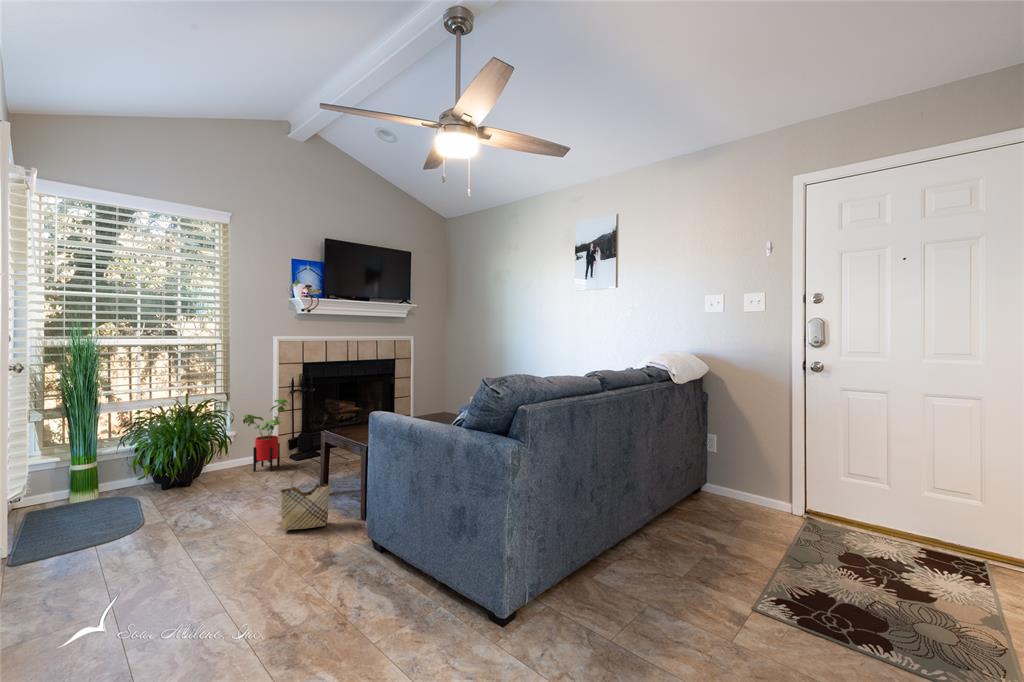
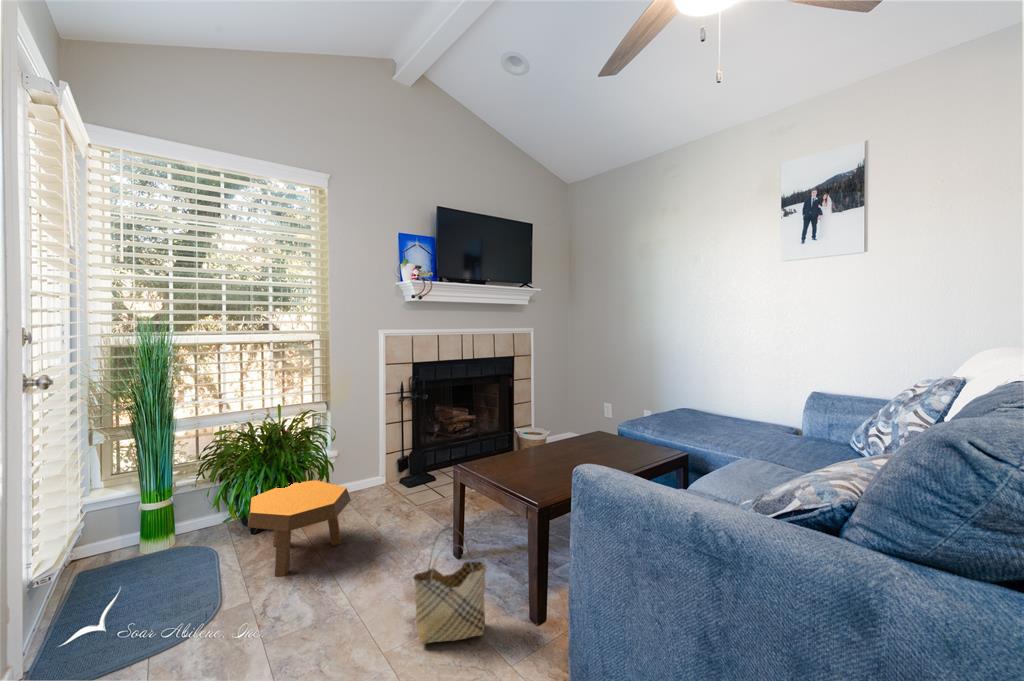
house plant: present [243,398,291,471] -> none [346,410,404,505]
footstool: none [163,449,244,509] -> present [248,480,351,576]

